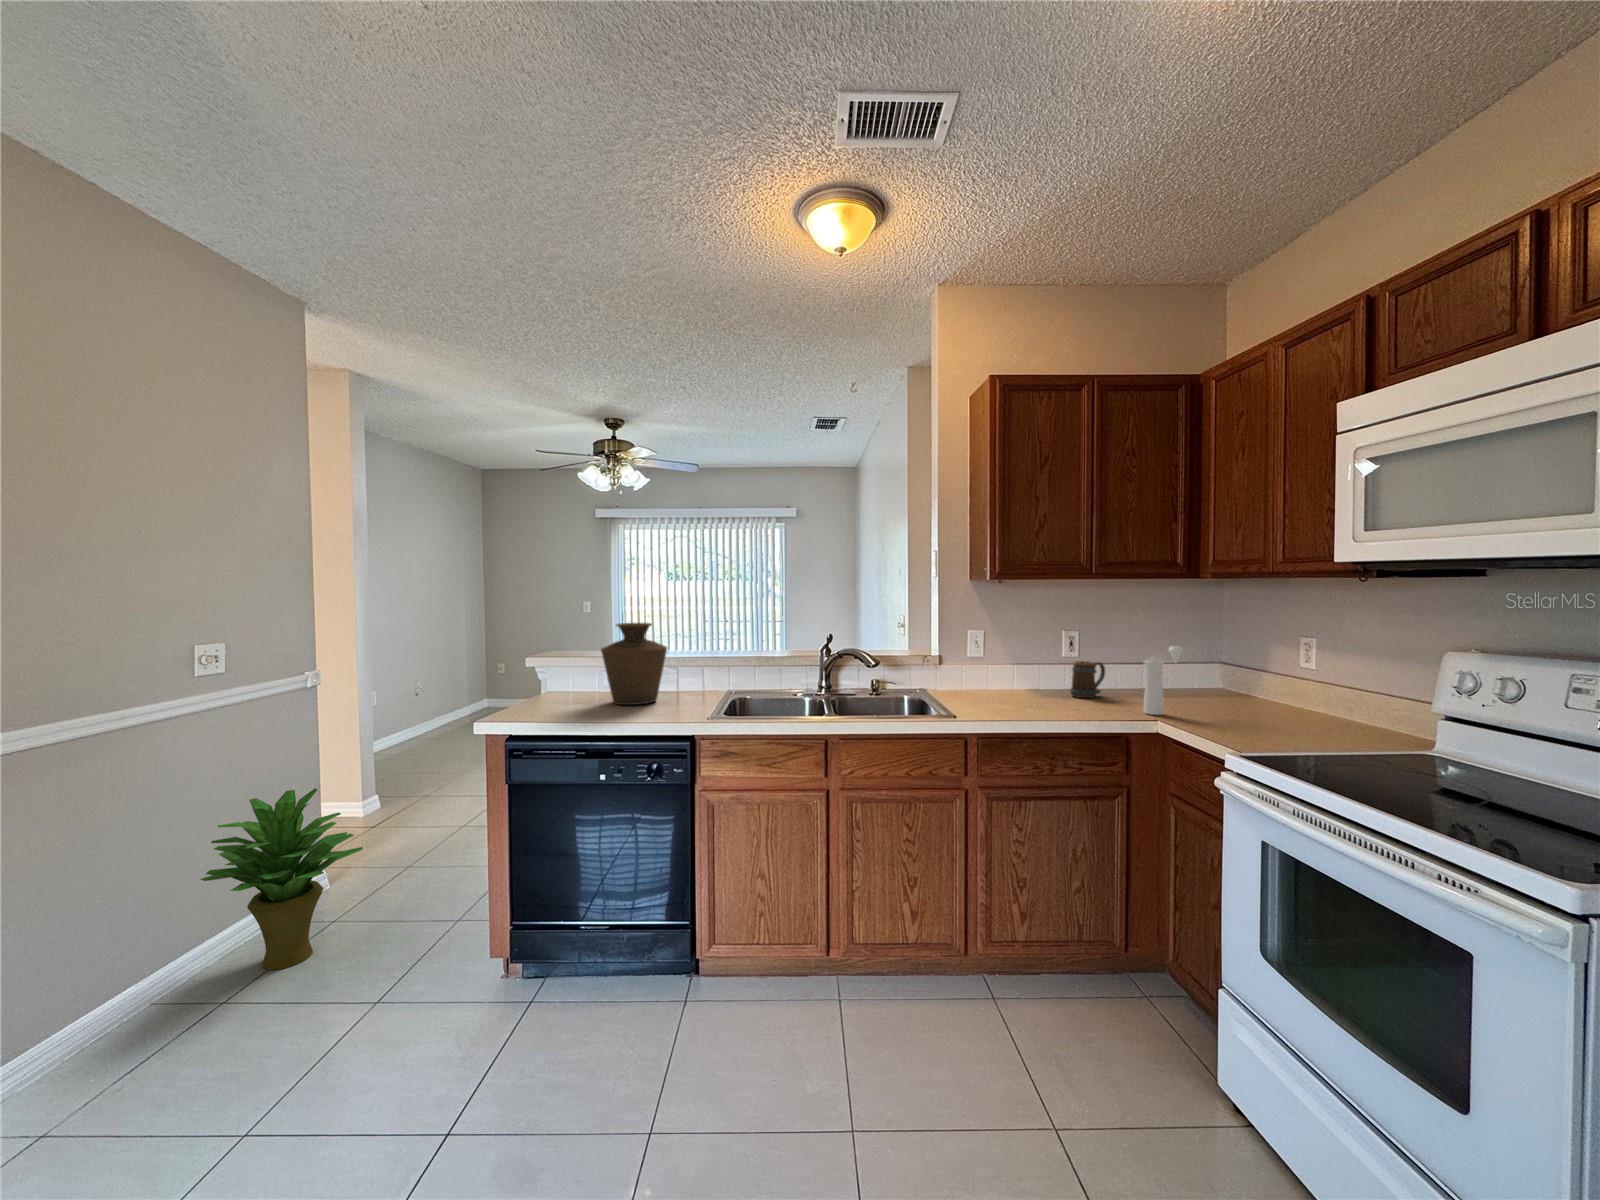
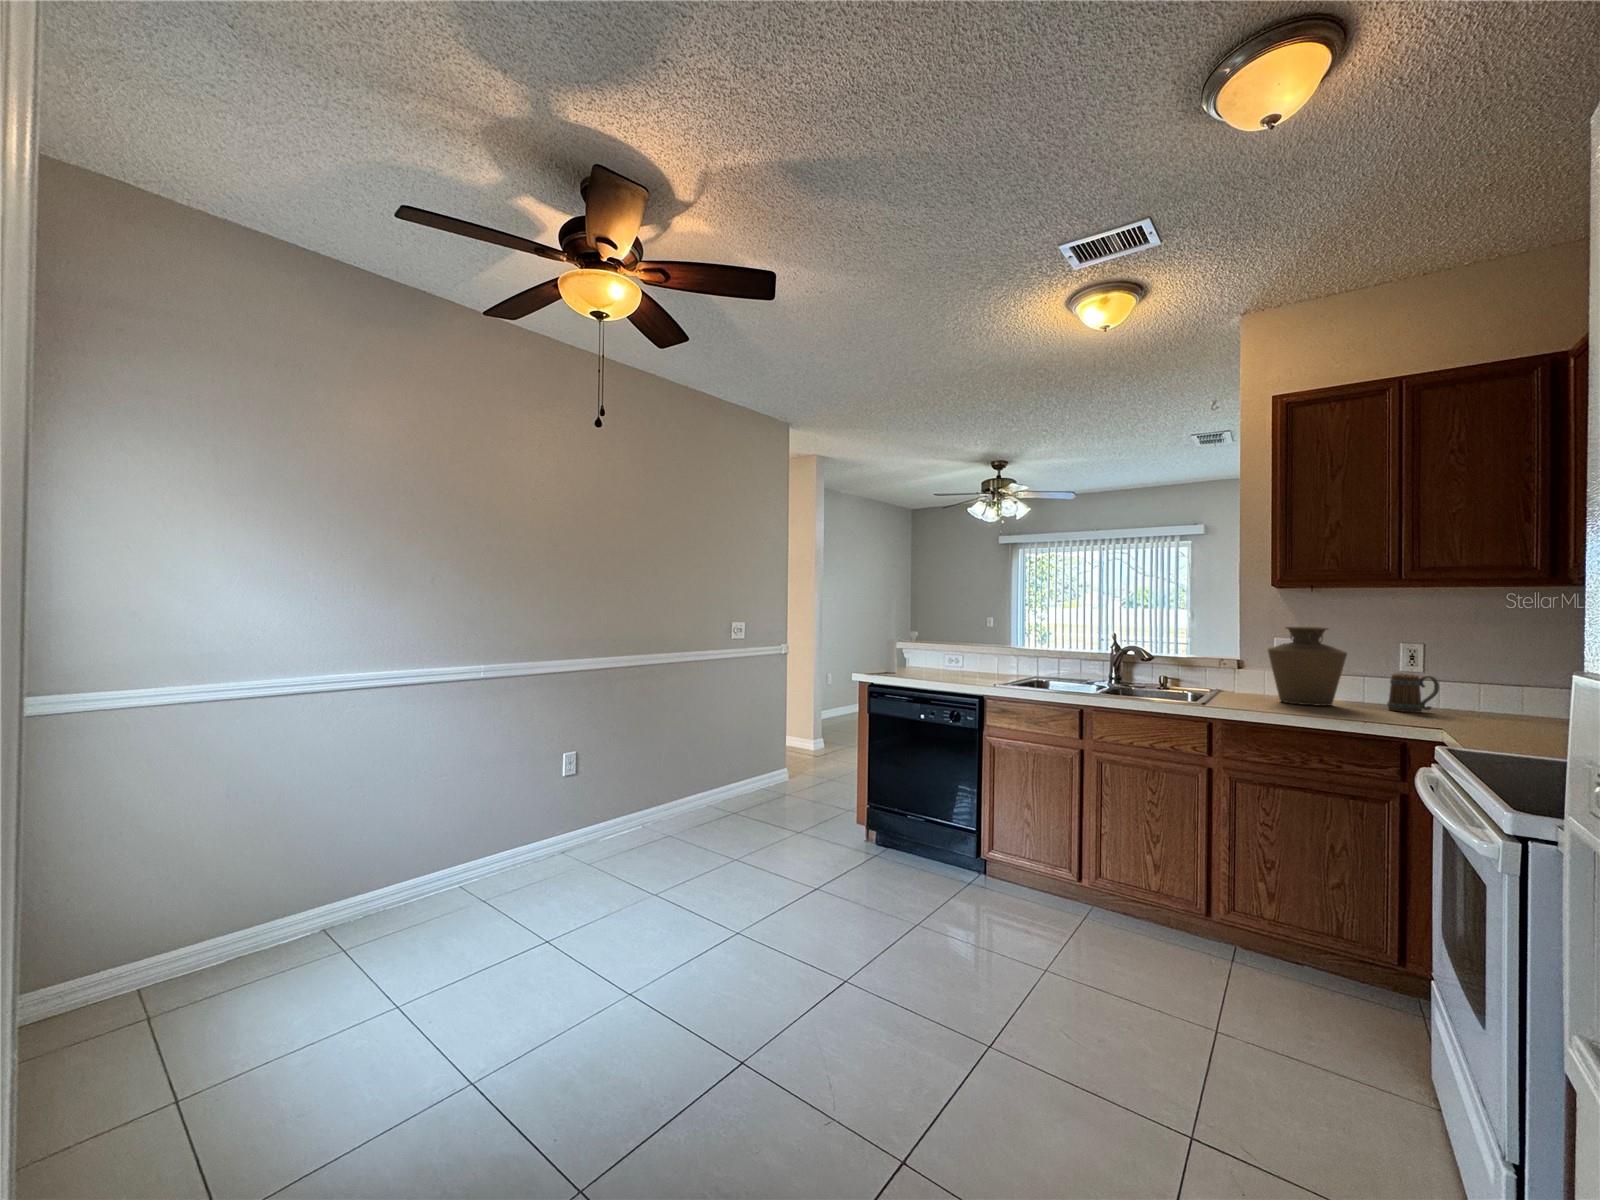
vase: present [601,623,667,705] -> present [1268,627,1347,706]
pepper mill: present [1144,646,1183,715] -> present [886,632,918,673]
potted plant: present [200,788,363,970] -> none [728,707,801,805]

